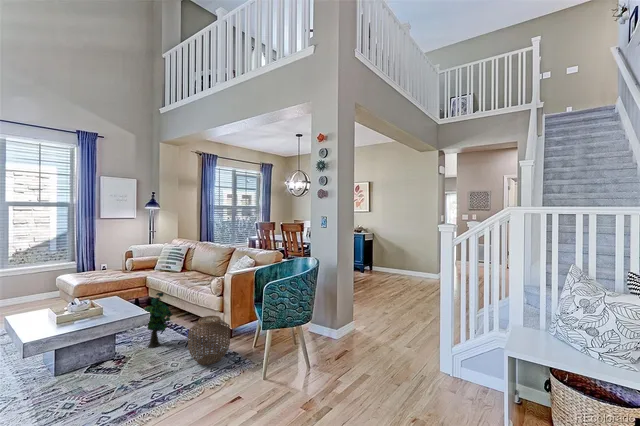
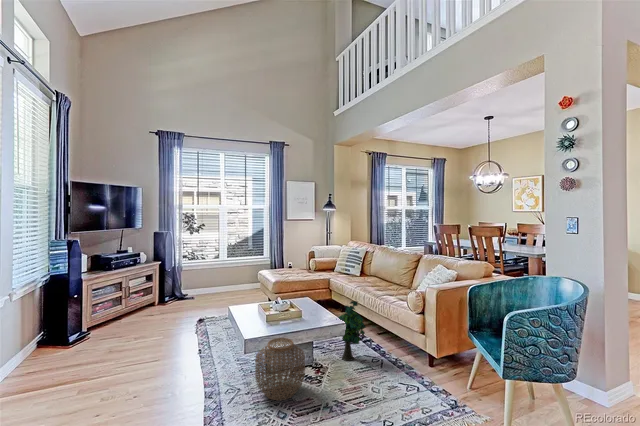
woven basket: present [188,316,230,365] -> present [255,338,305,400]

